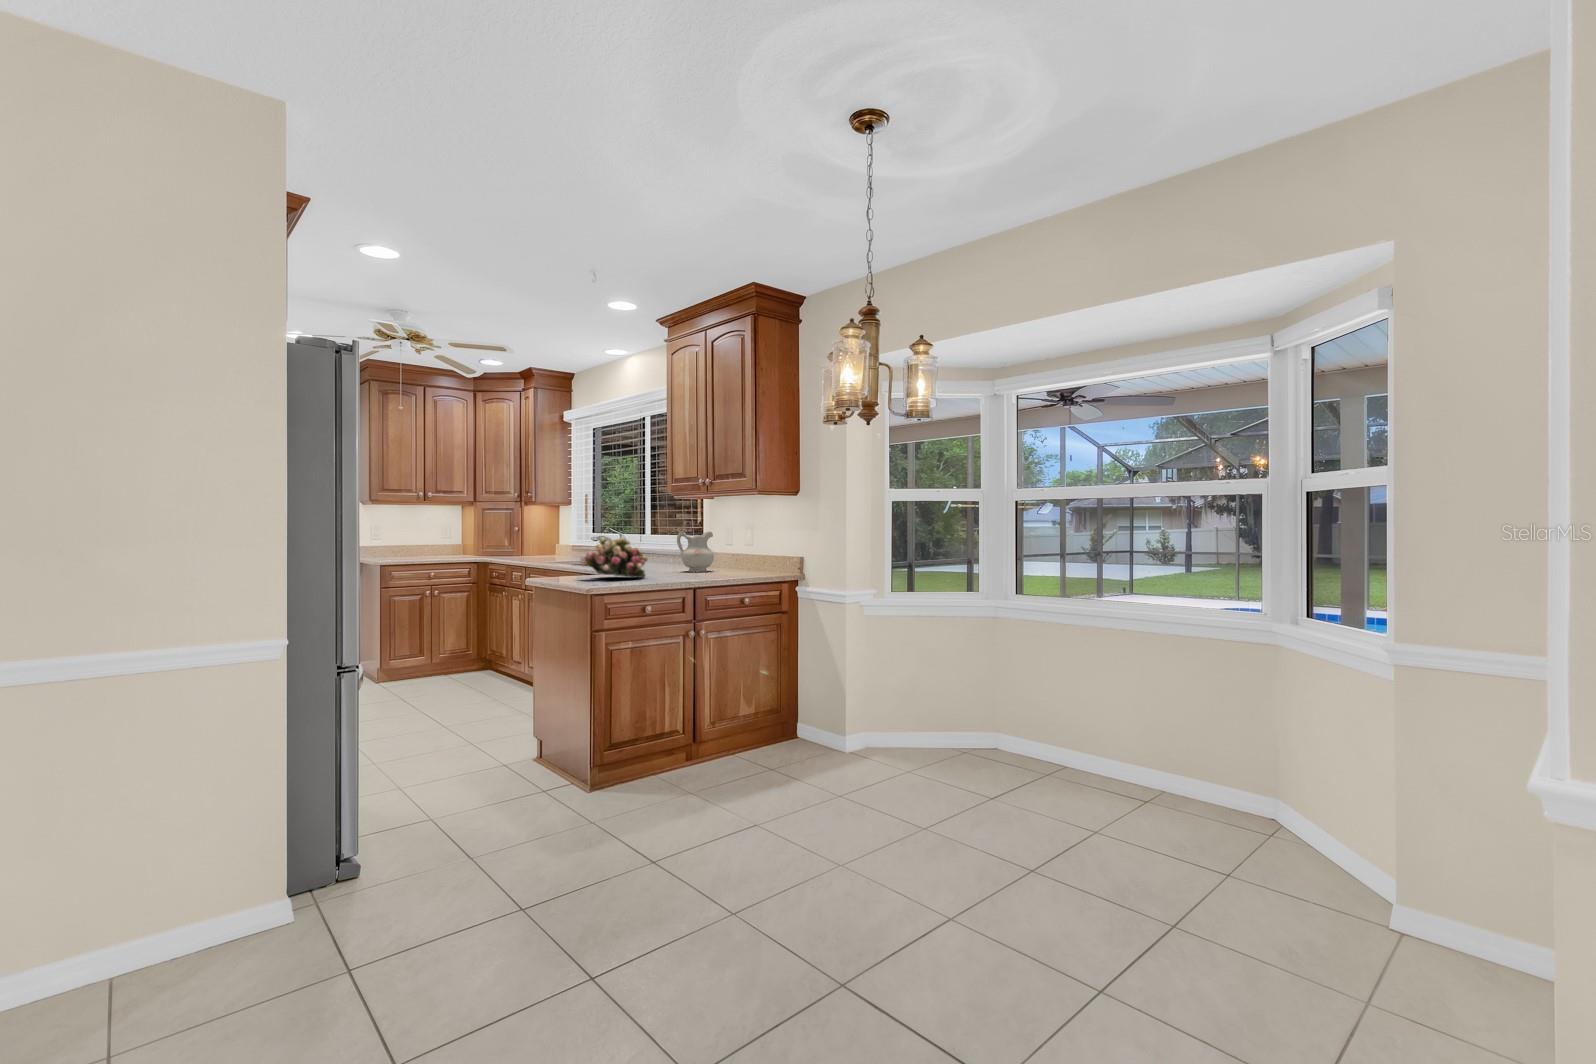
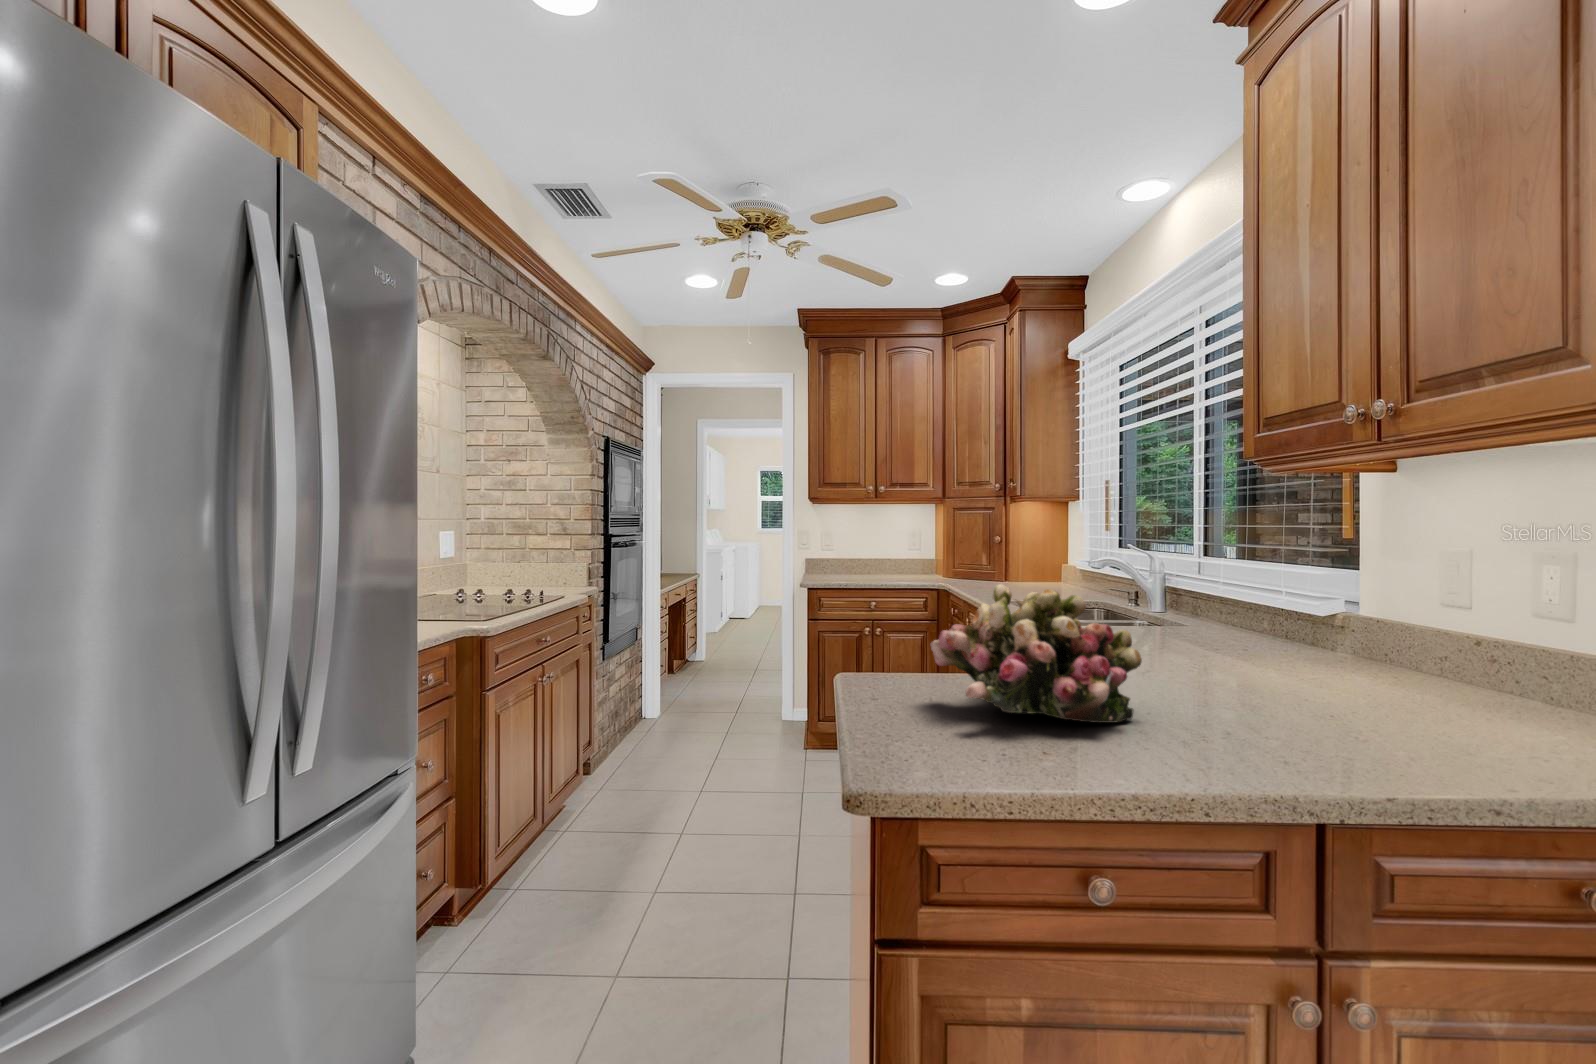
ceramic pitcher: present [677,530,714,572] -> none [1267,562,1404,696]

